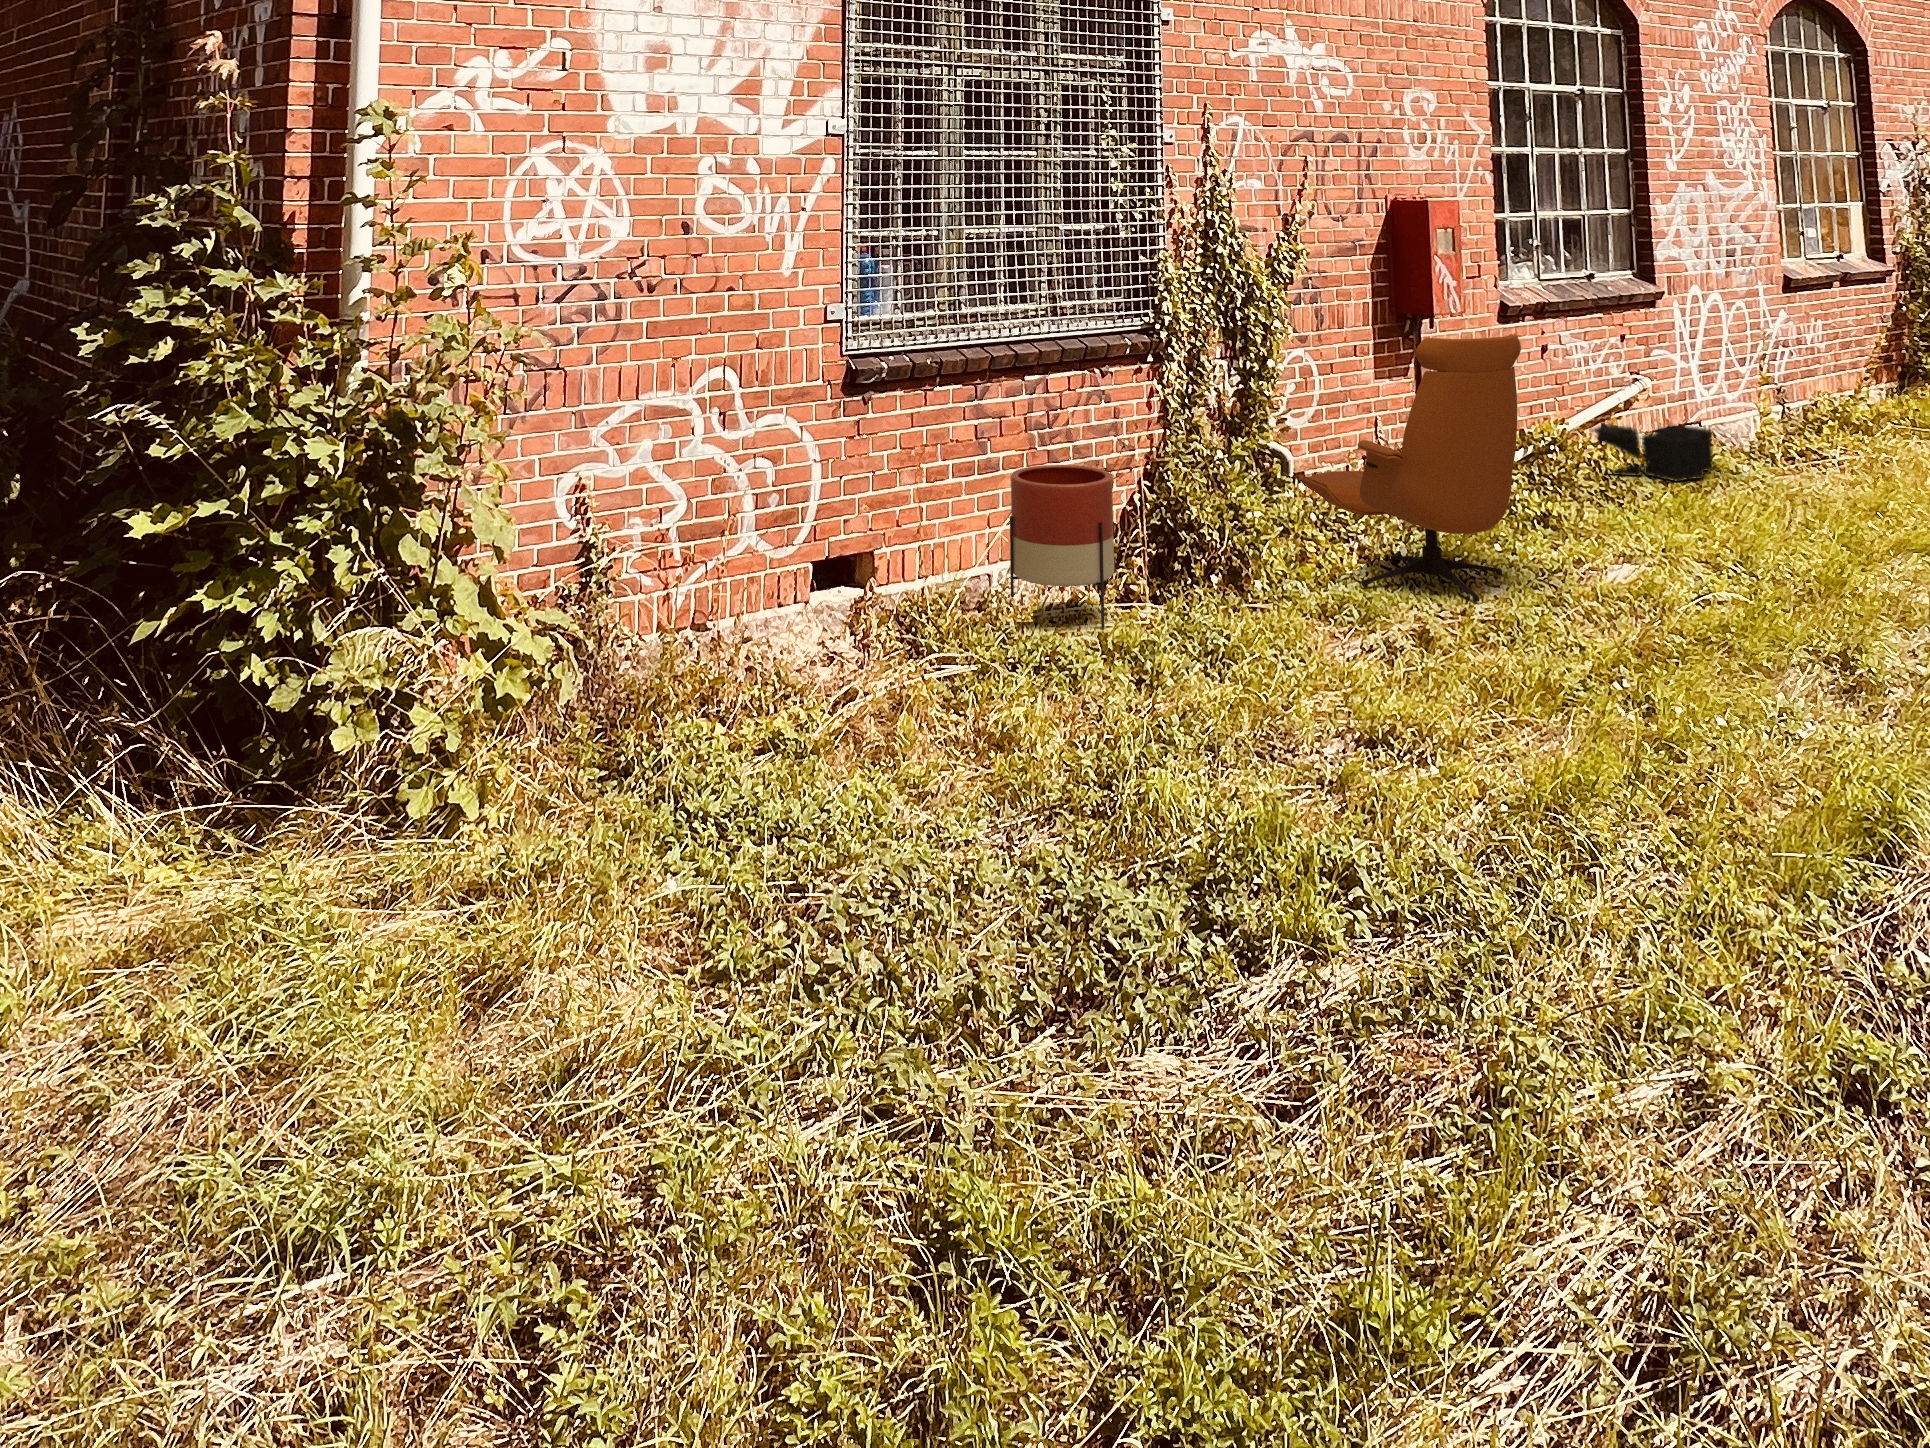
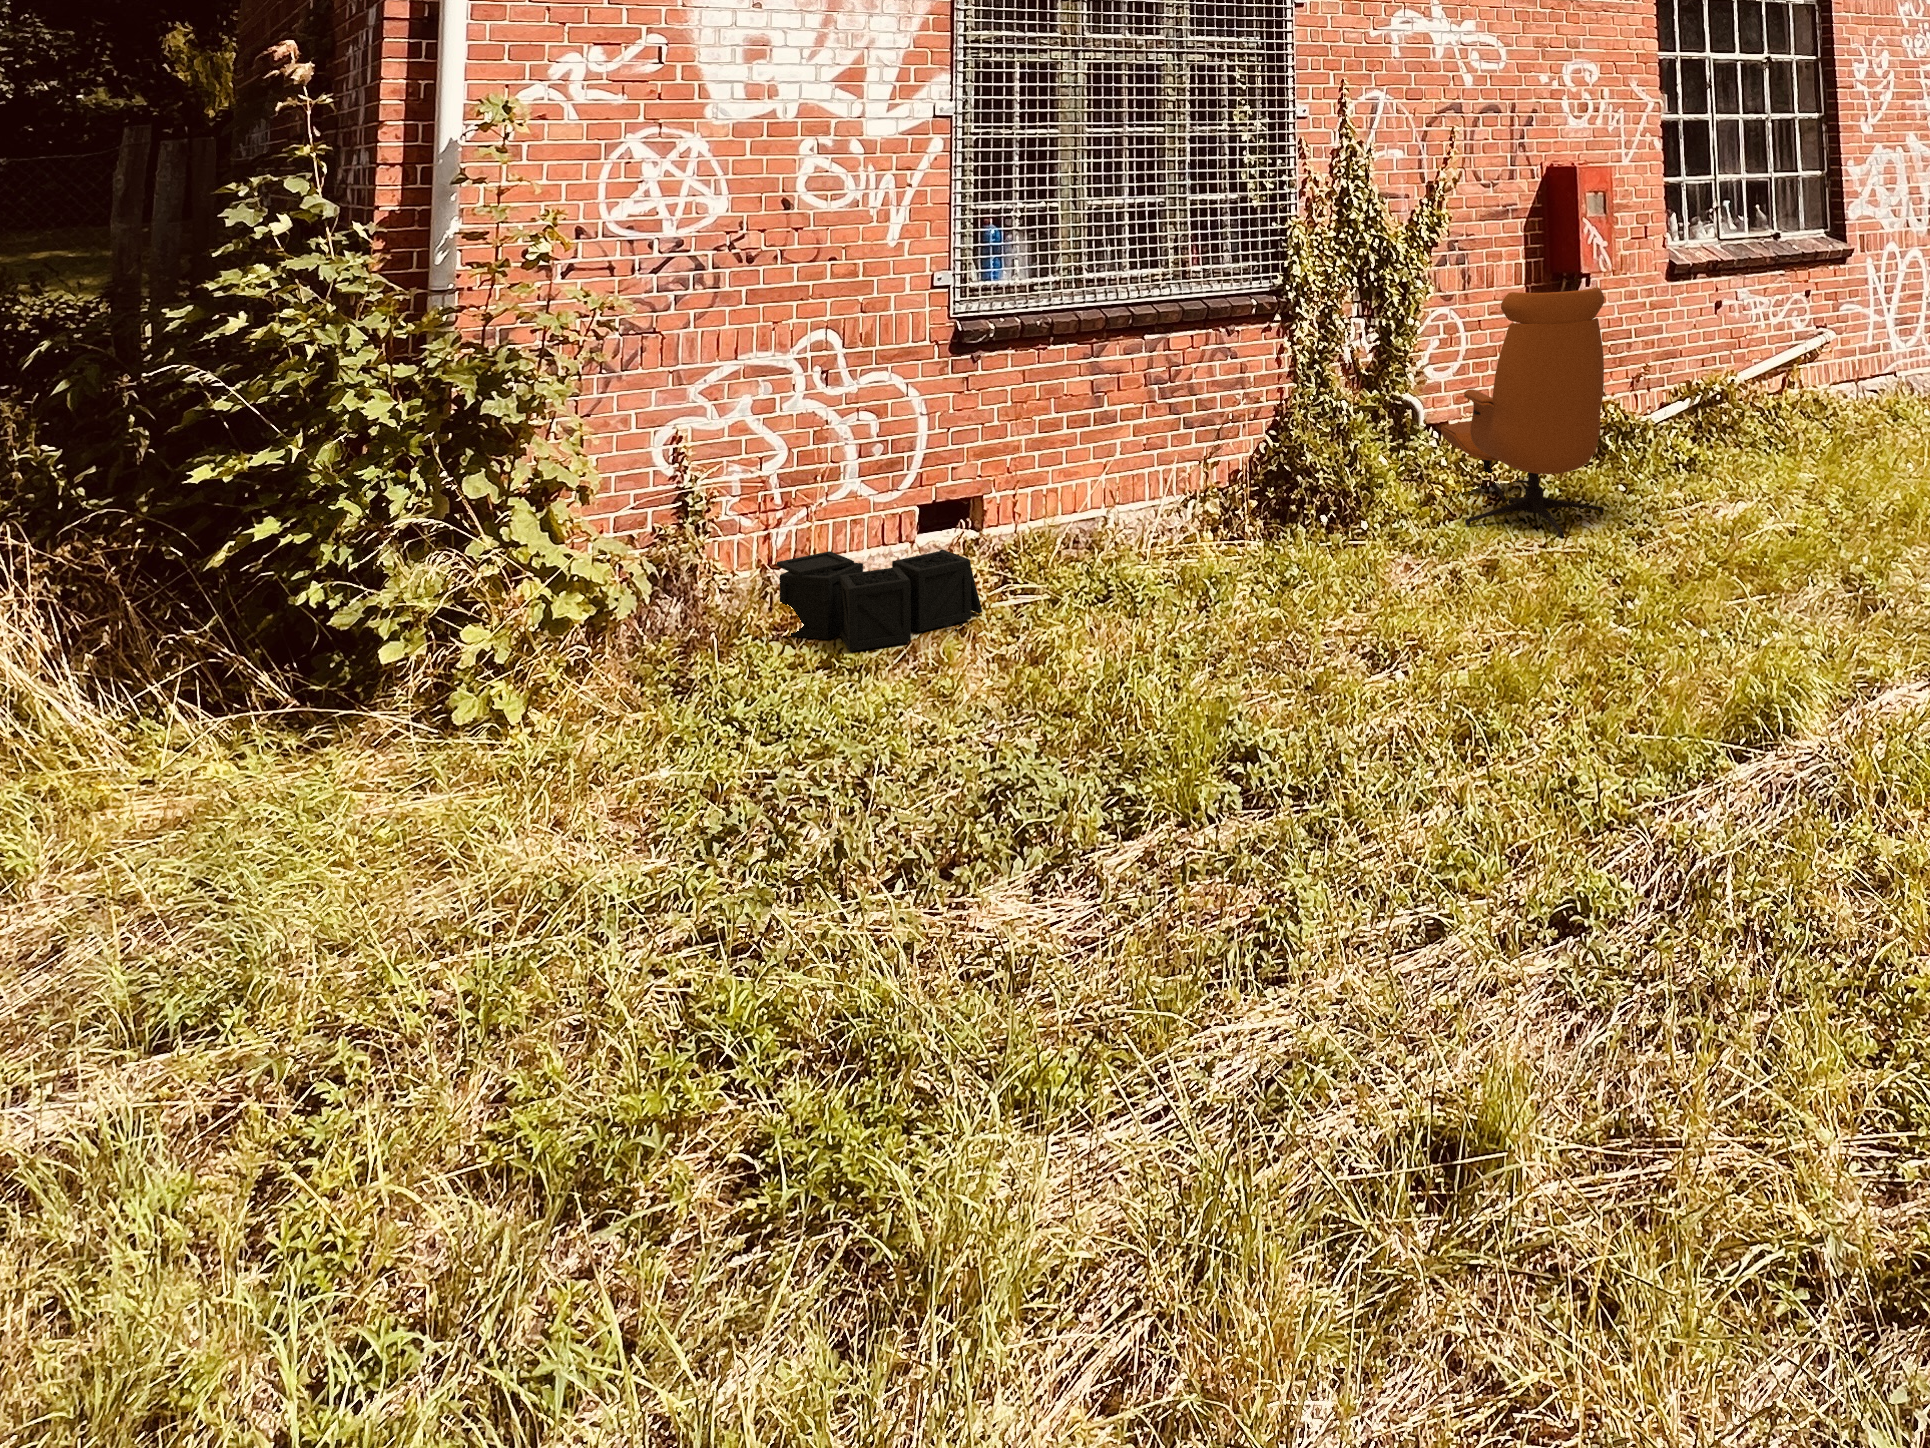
storage bin: present [1592,424,1714,481] -> present [776,549,982,651]
planter: present [1010,465,1114,629] -> none [1118,416,1216,565]

